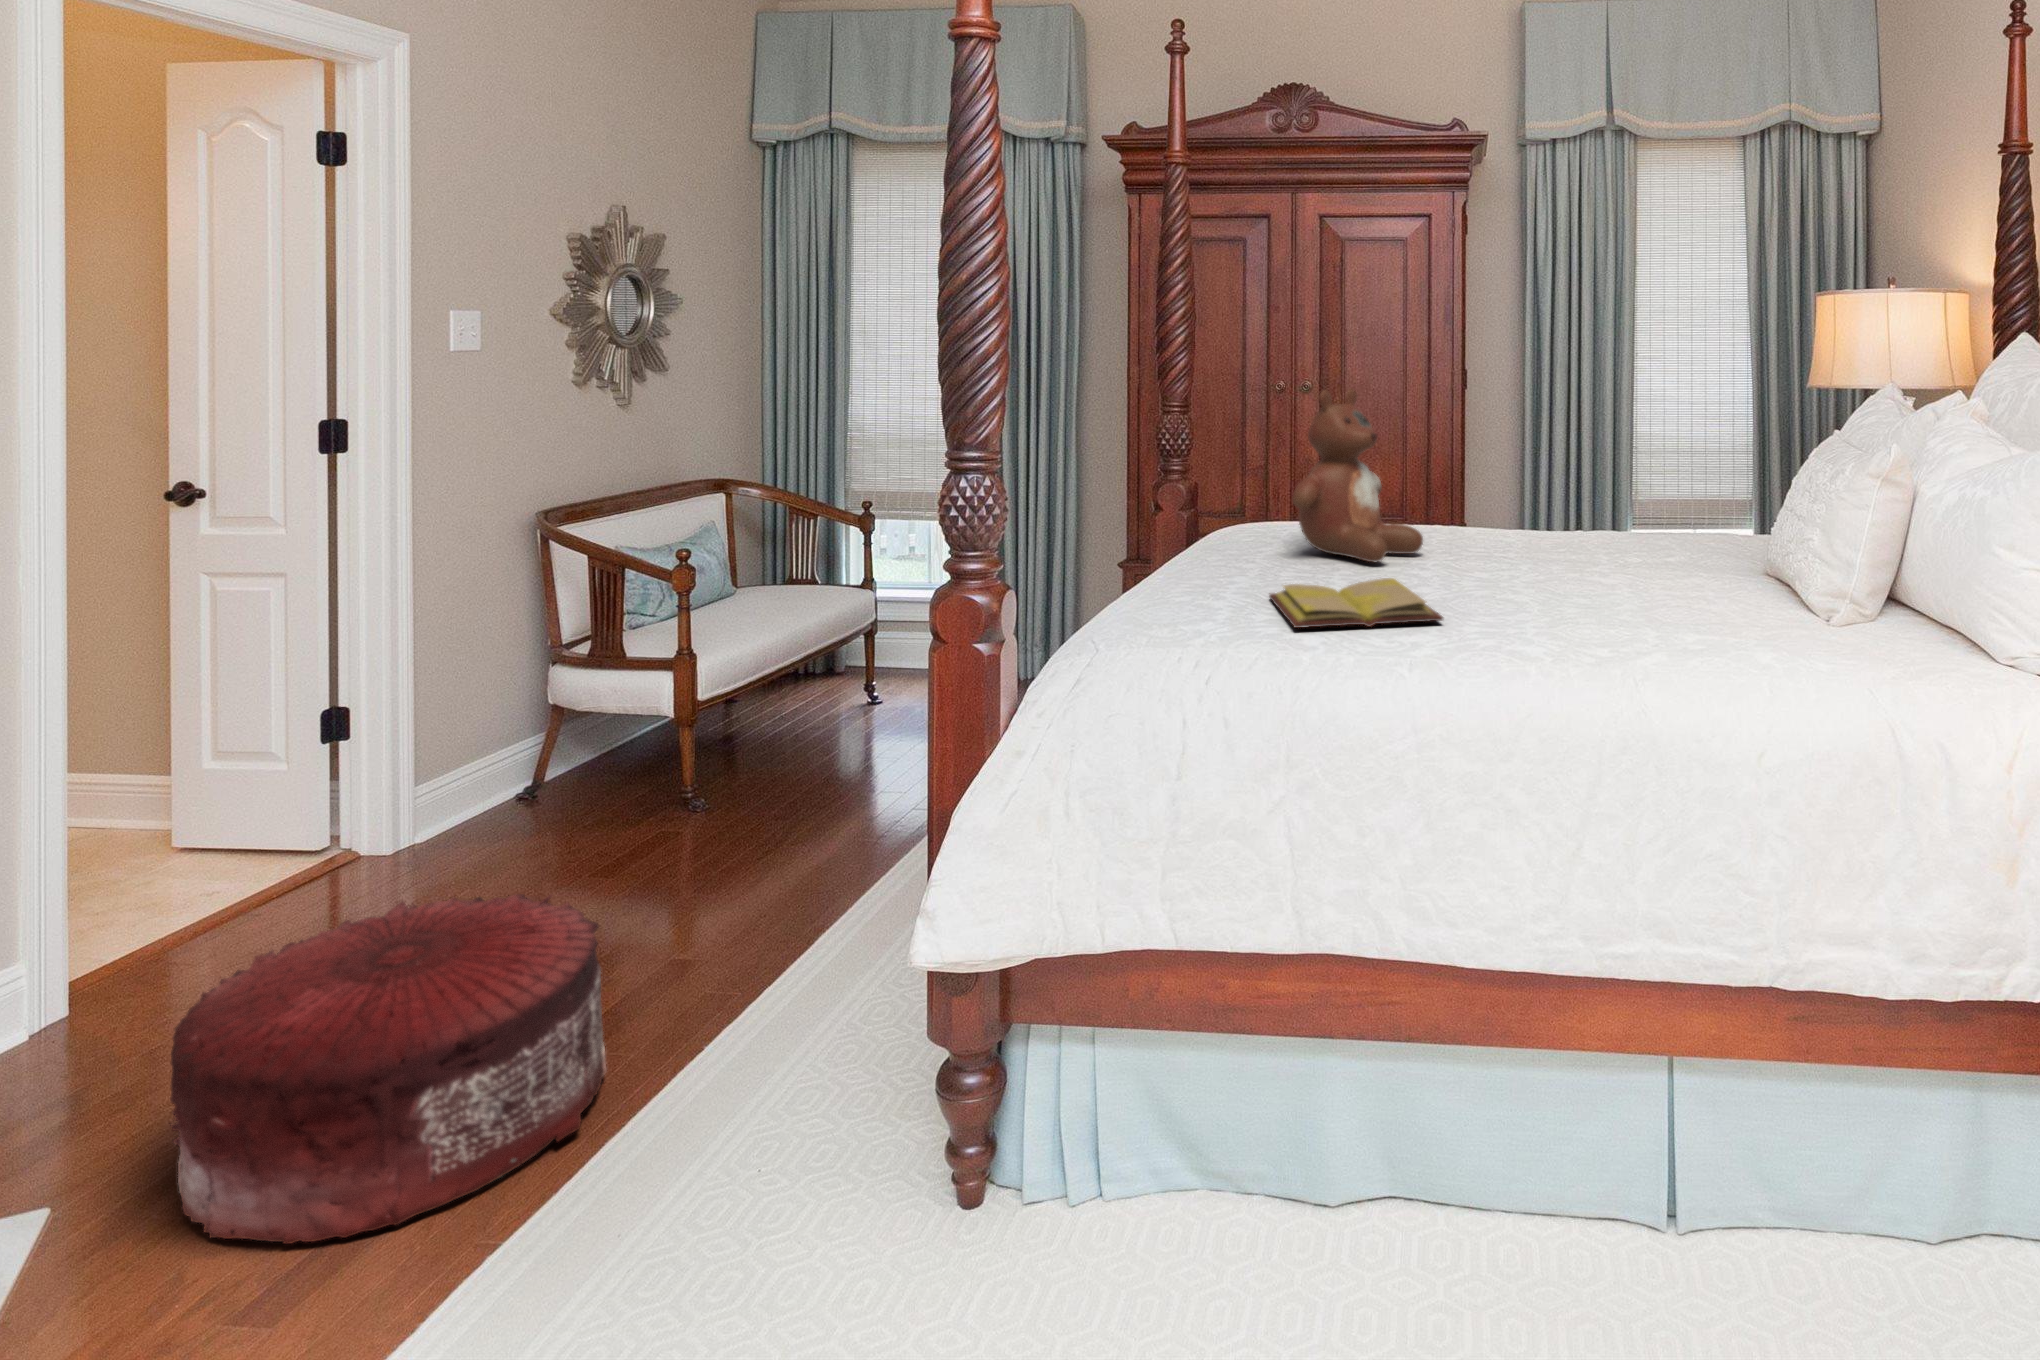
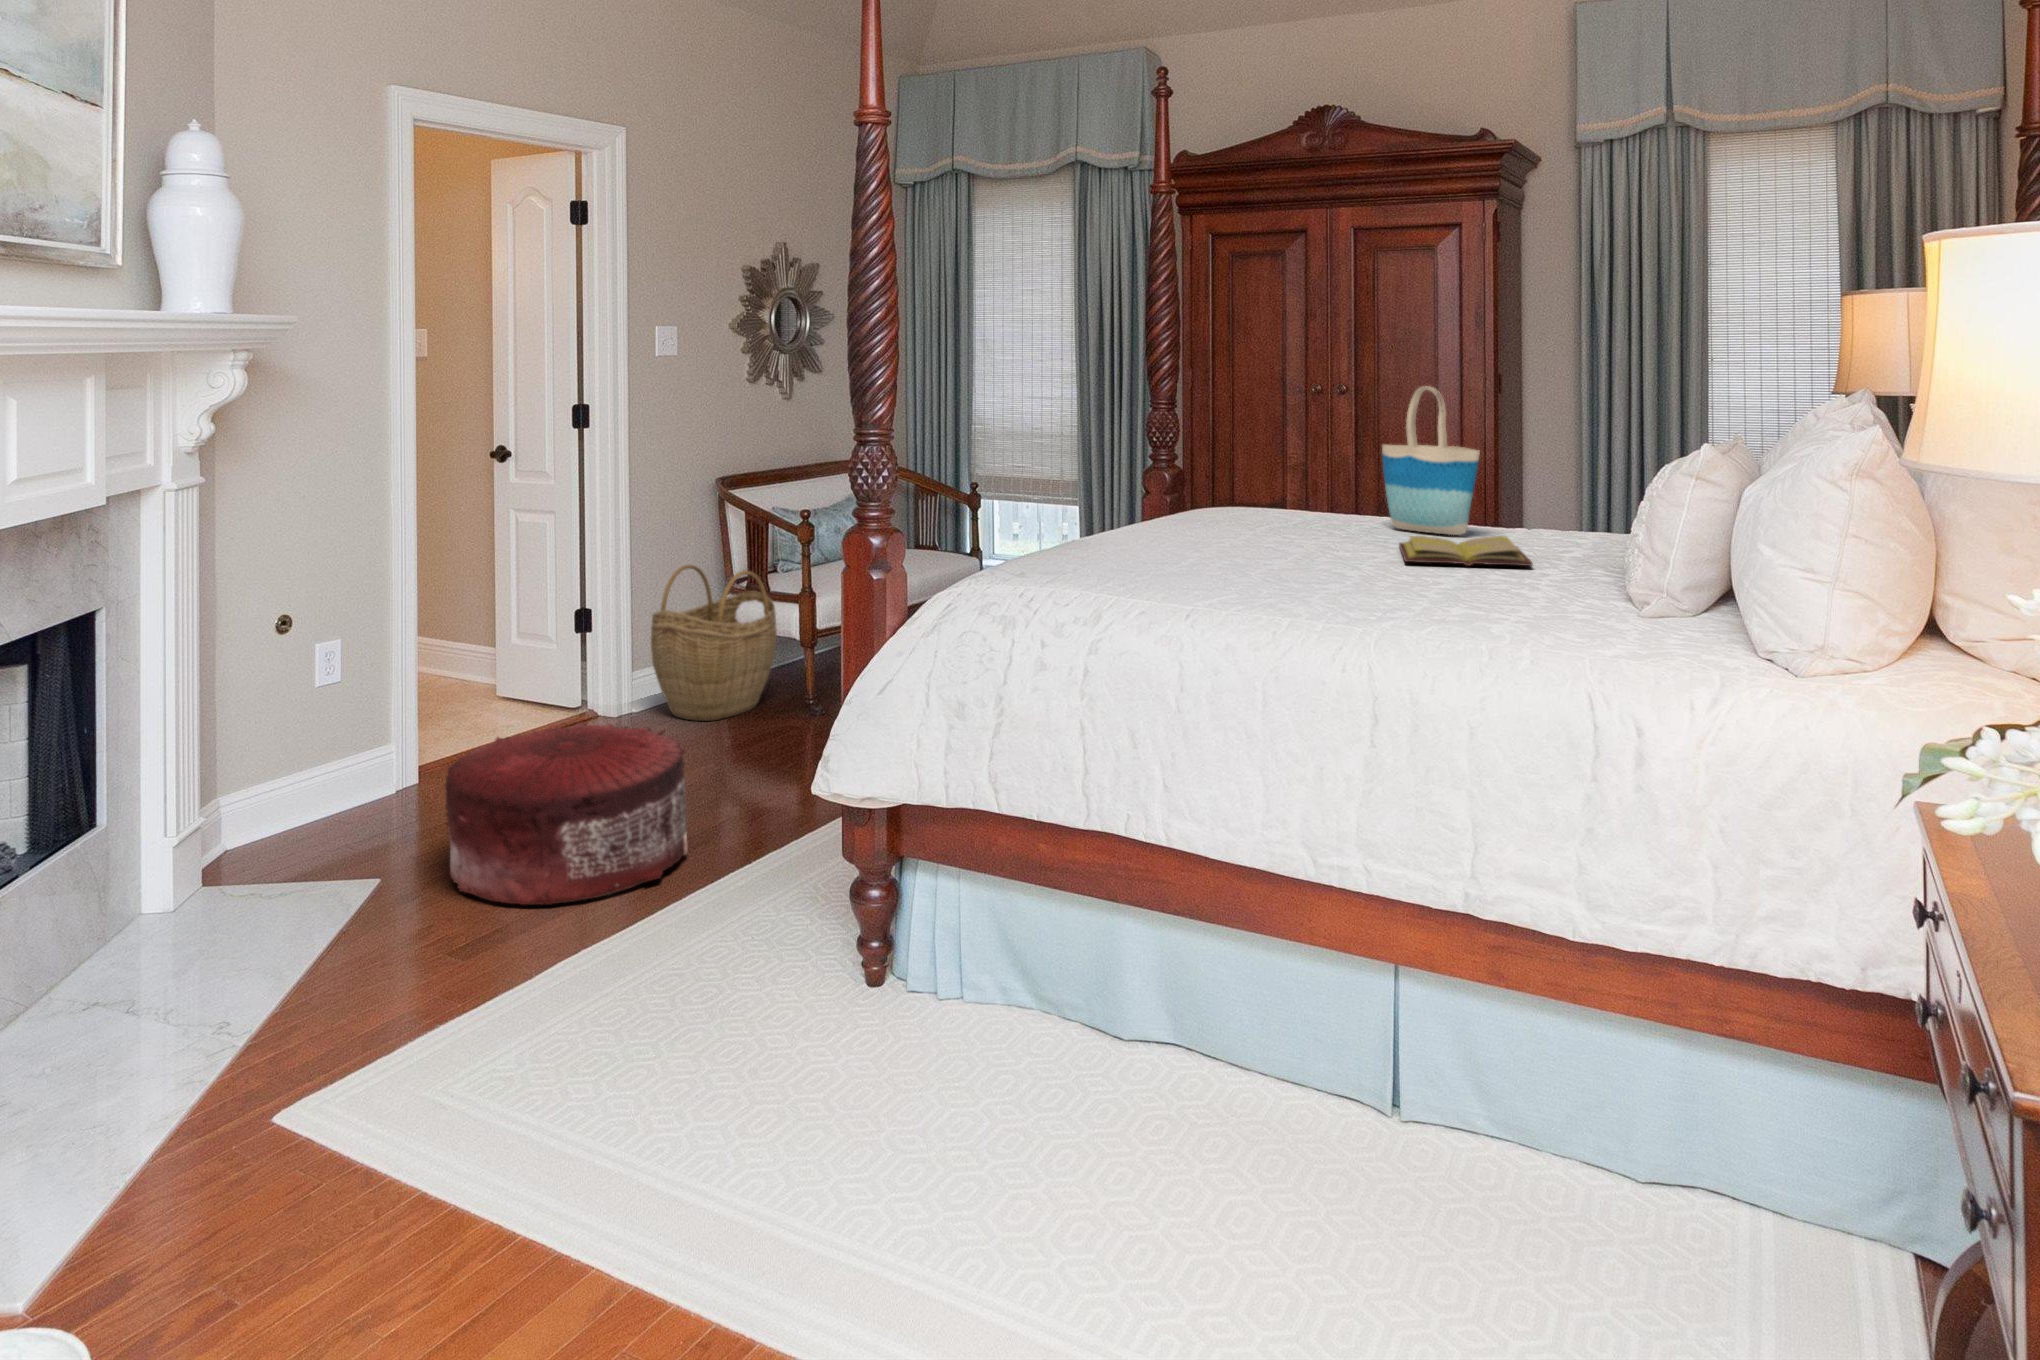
tote bag: none [1473,387,1588,546] -> present [1382,387,1480,535]
stuffed bear: present [1293,389,1423,563] -> none [1195,386,1315,536]
diary: present [1269,578,1443,628] -> present [1399,536,1533,566]
woven basket: none [450,631,637,843] -> present [651,565,777,721]

